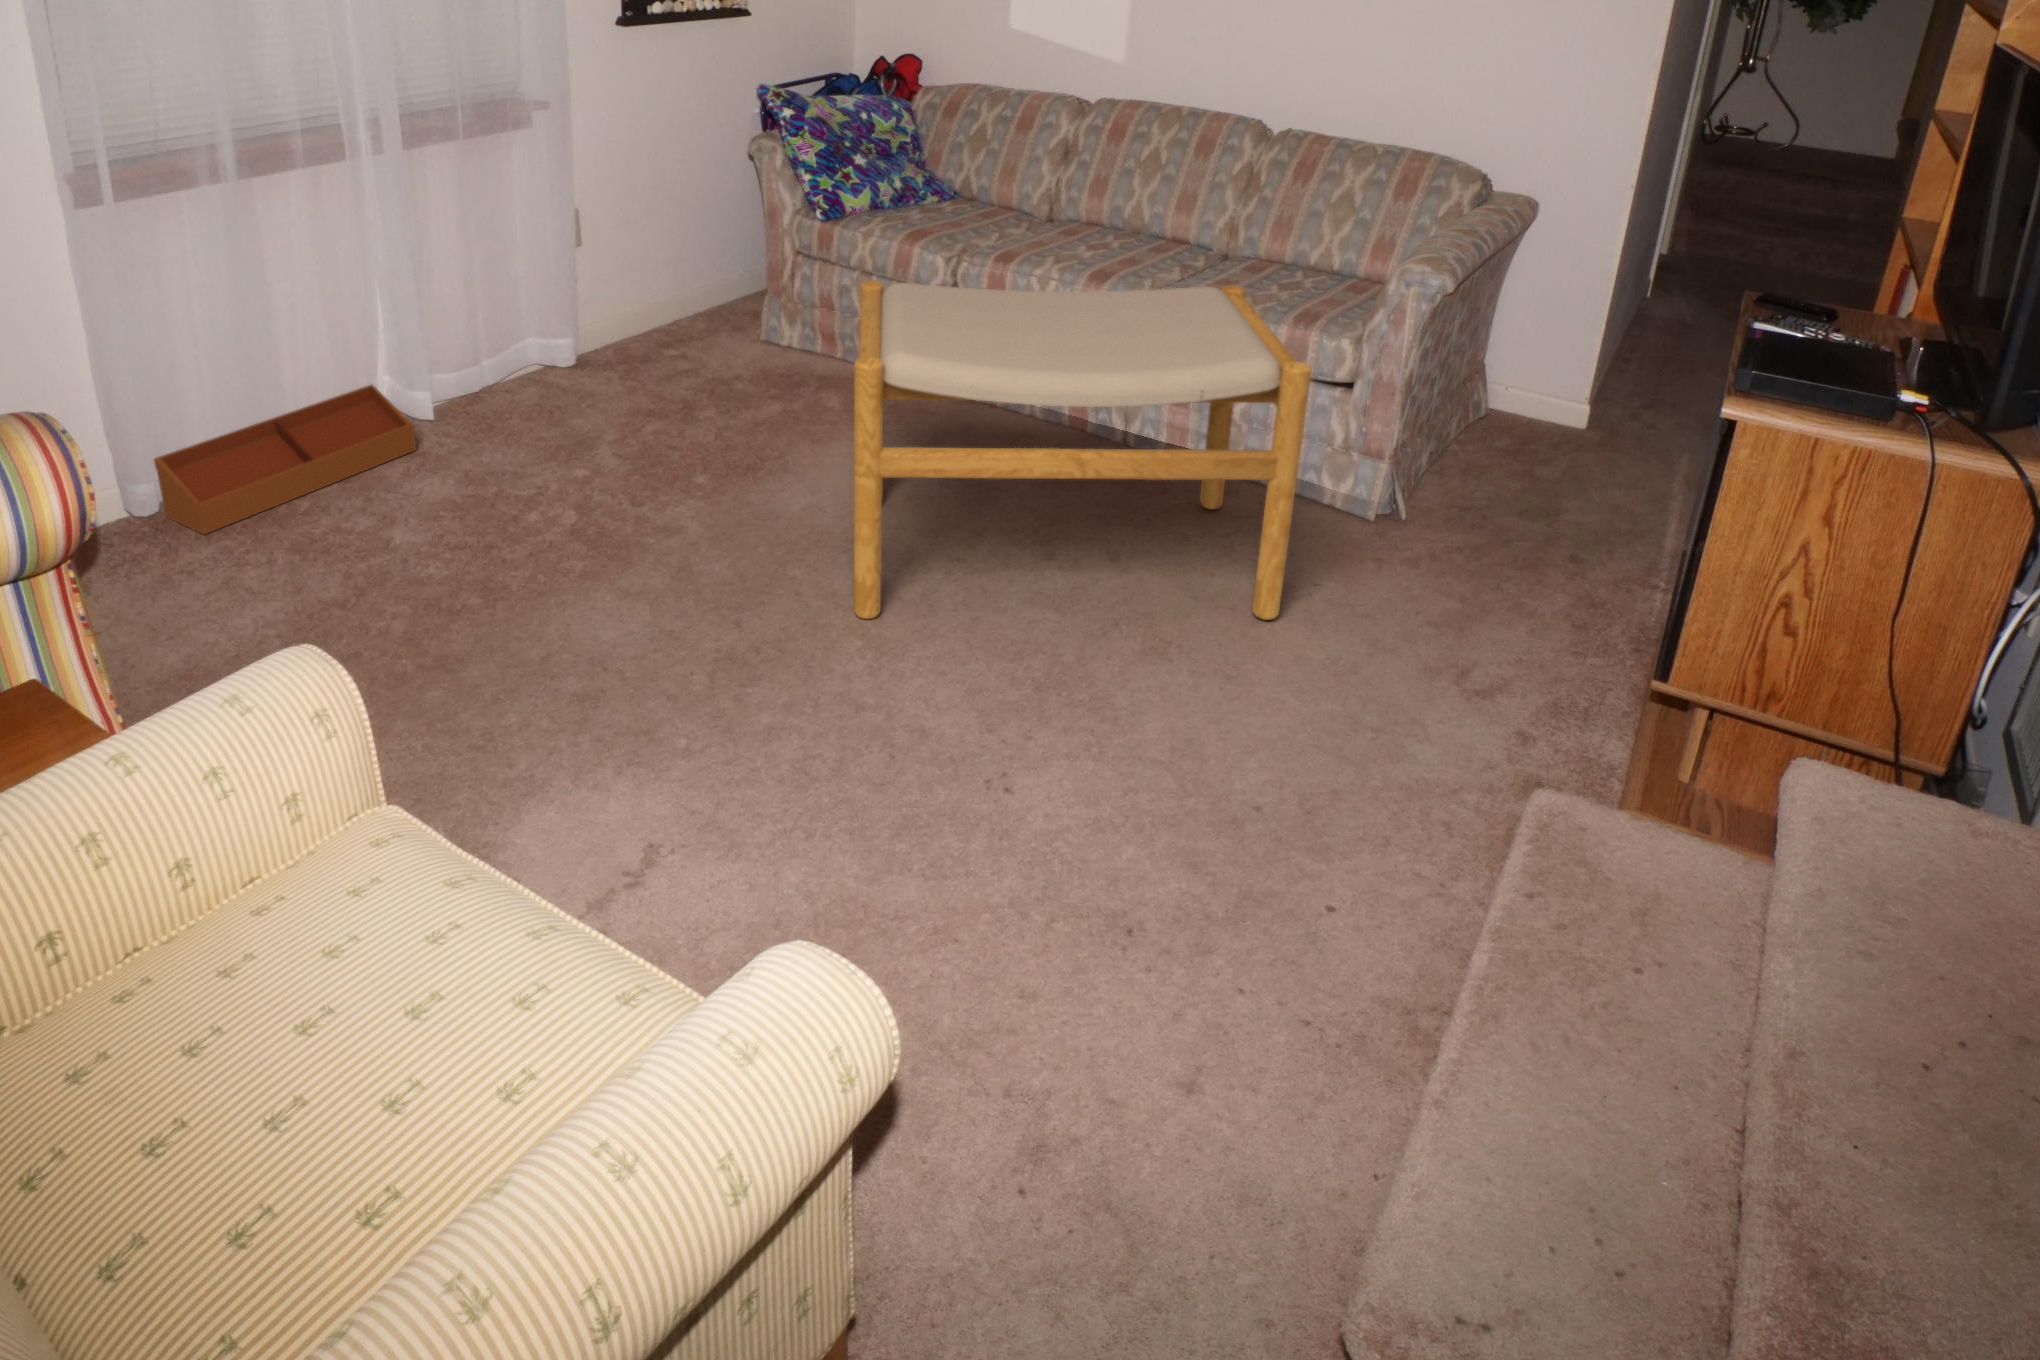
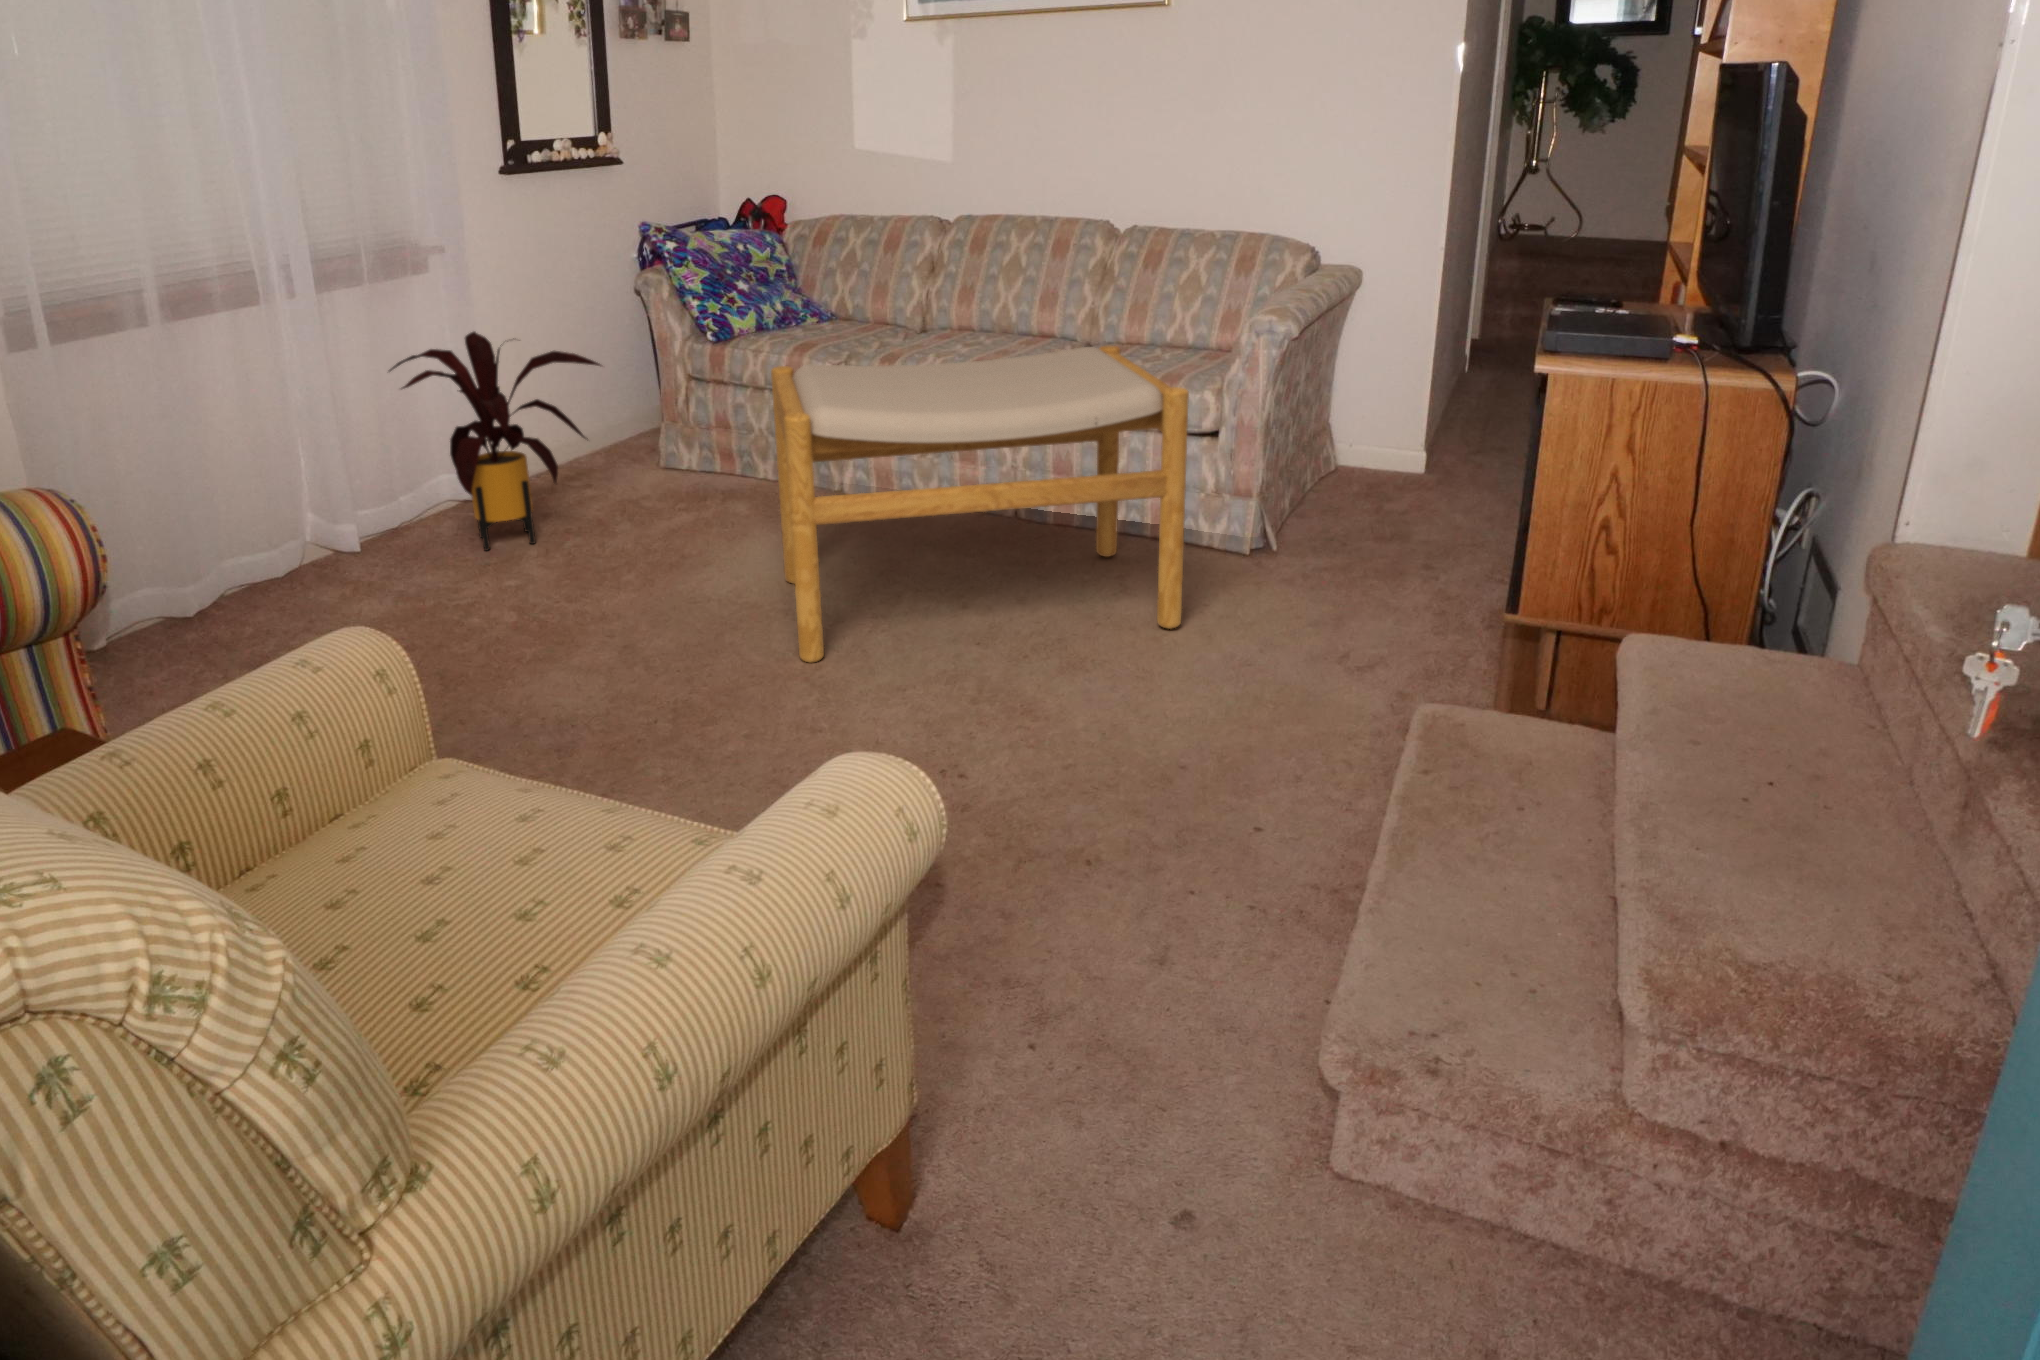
house plant: none [481,195,699,428] -> present [389,332,601,551]
storage bin: present [154,385,416,534] -> none [95,521,346,661]

